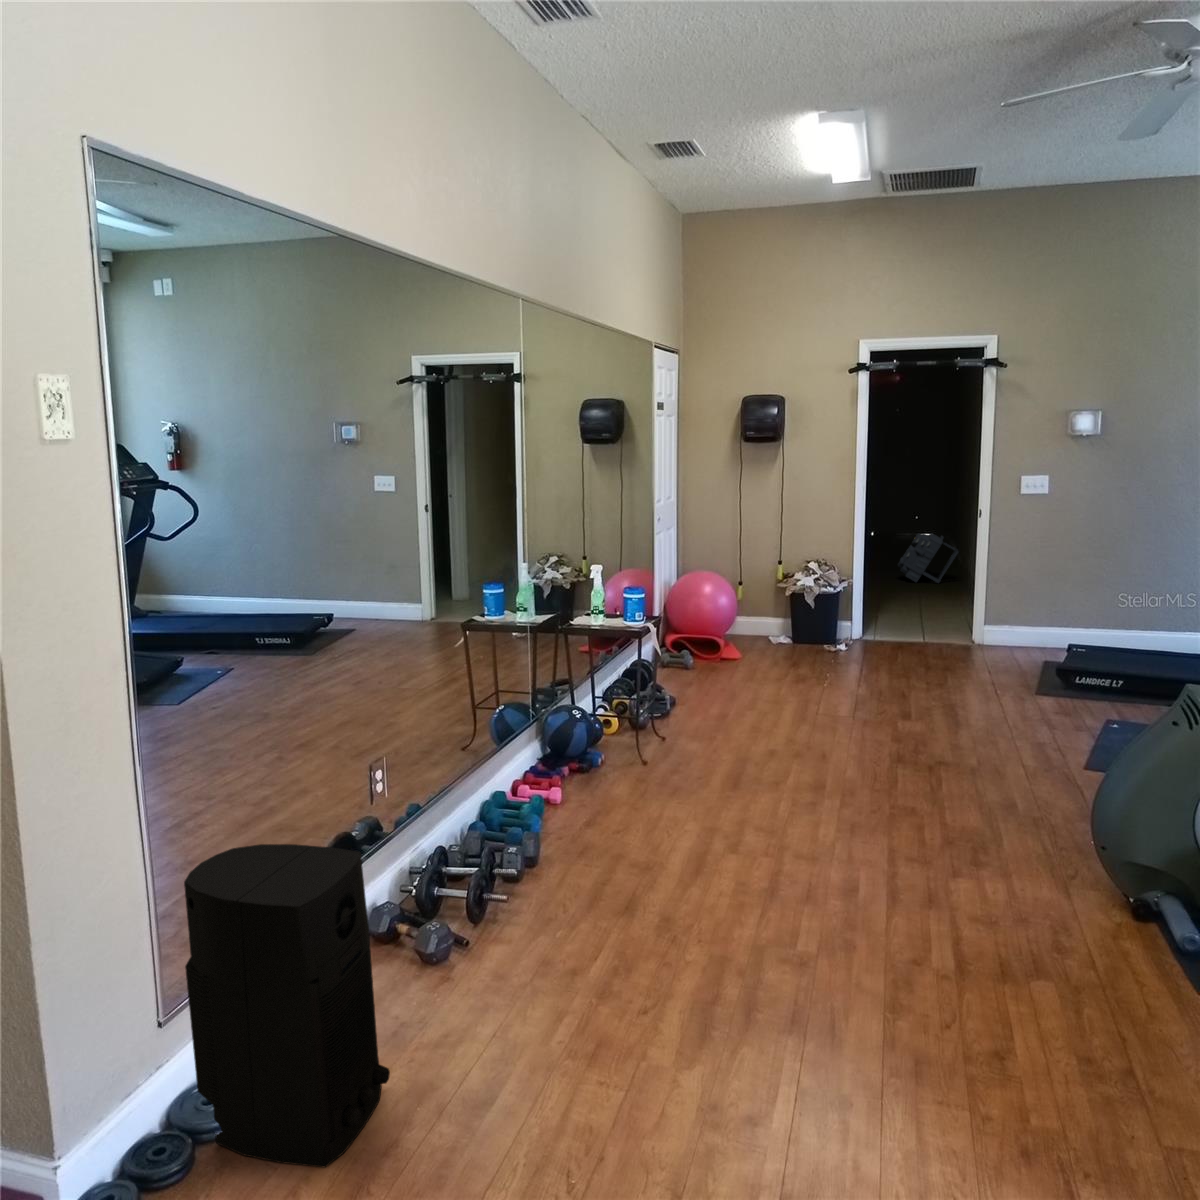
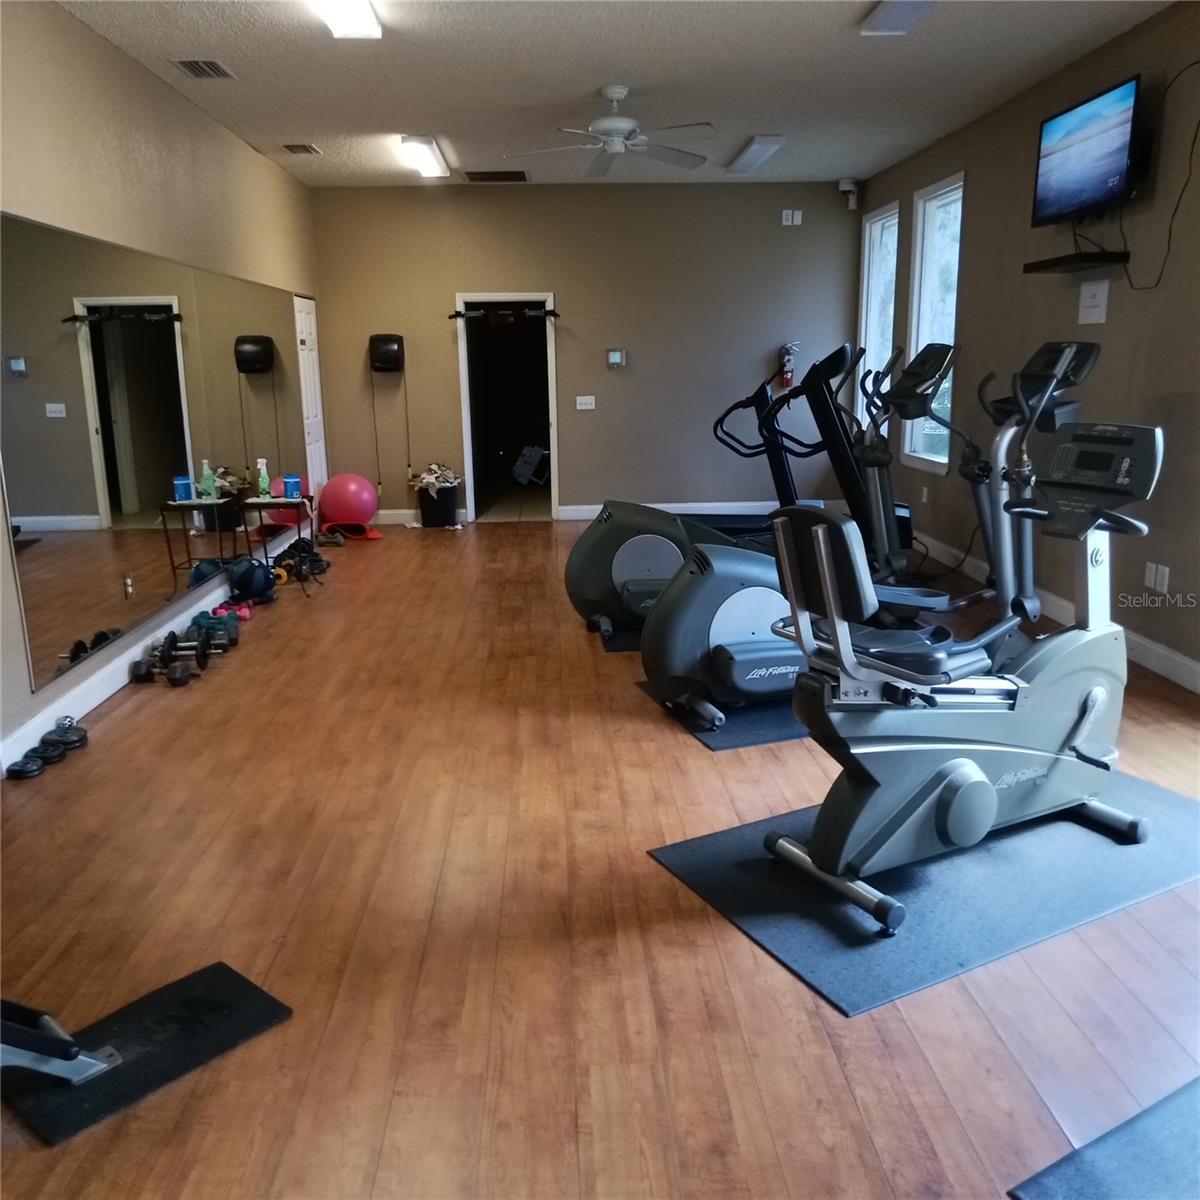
air purifier: present [184,844,390,1167] -> none [43,592,169,752]

